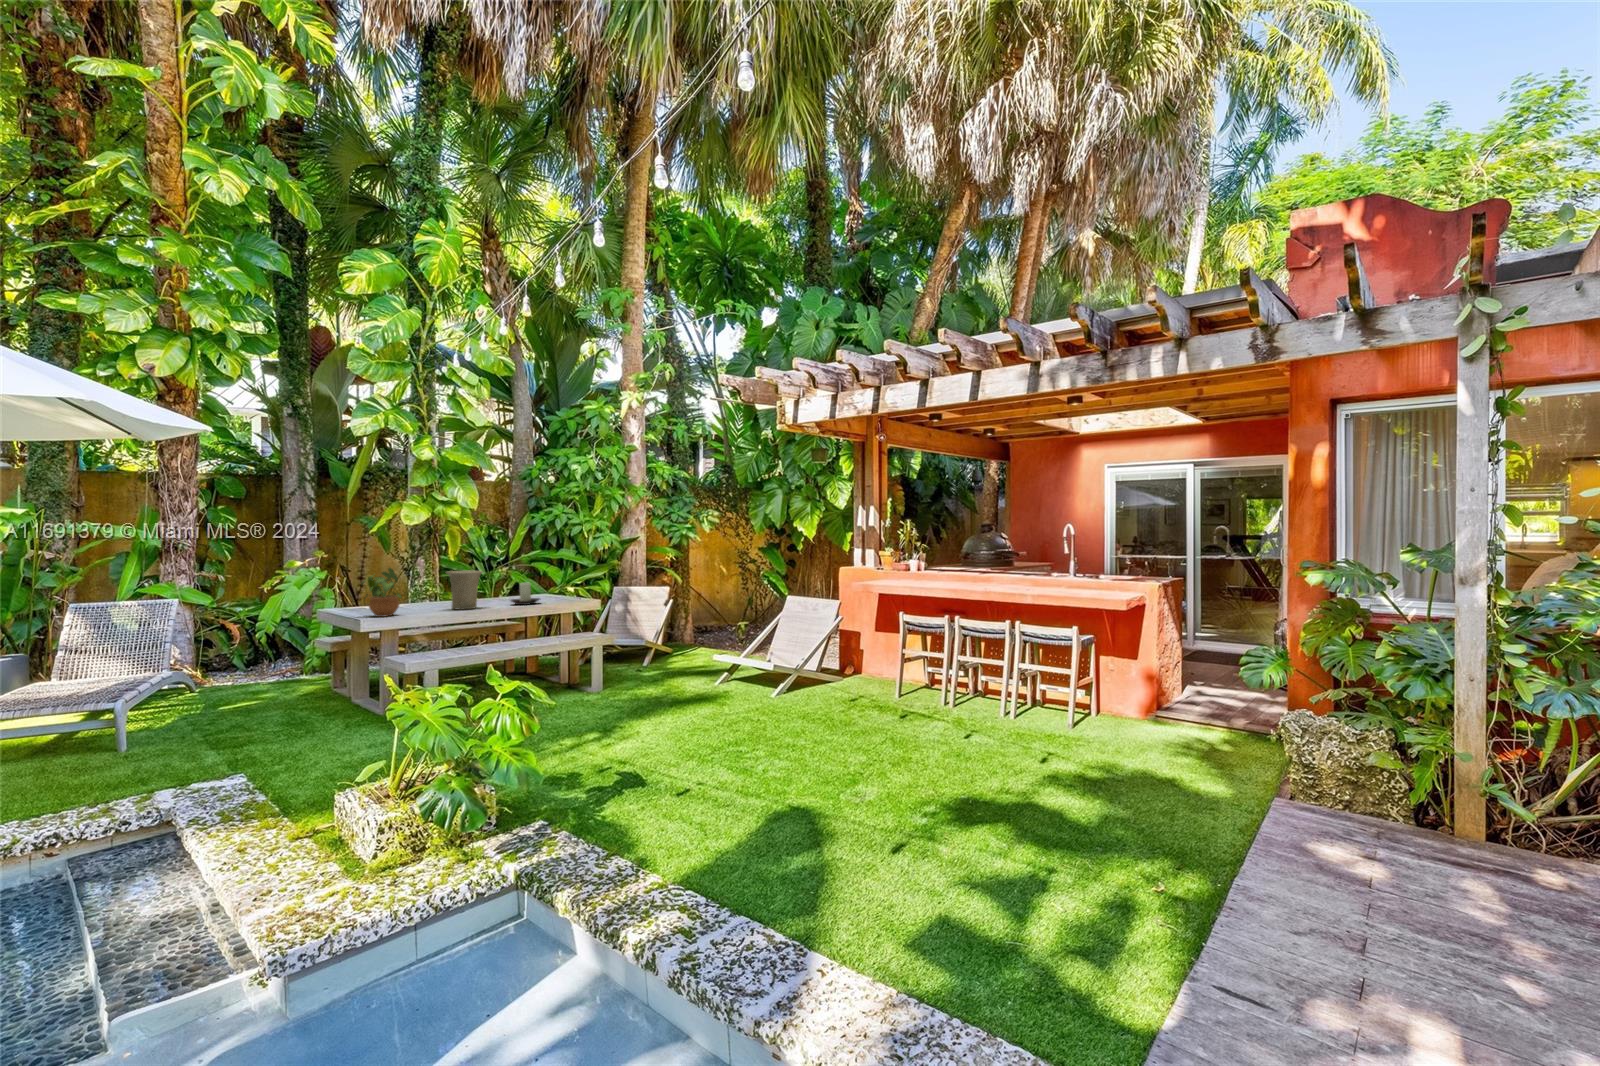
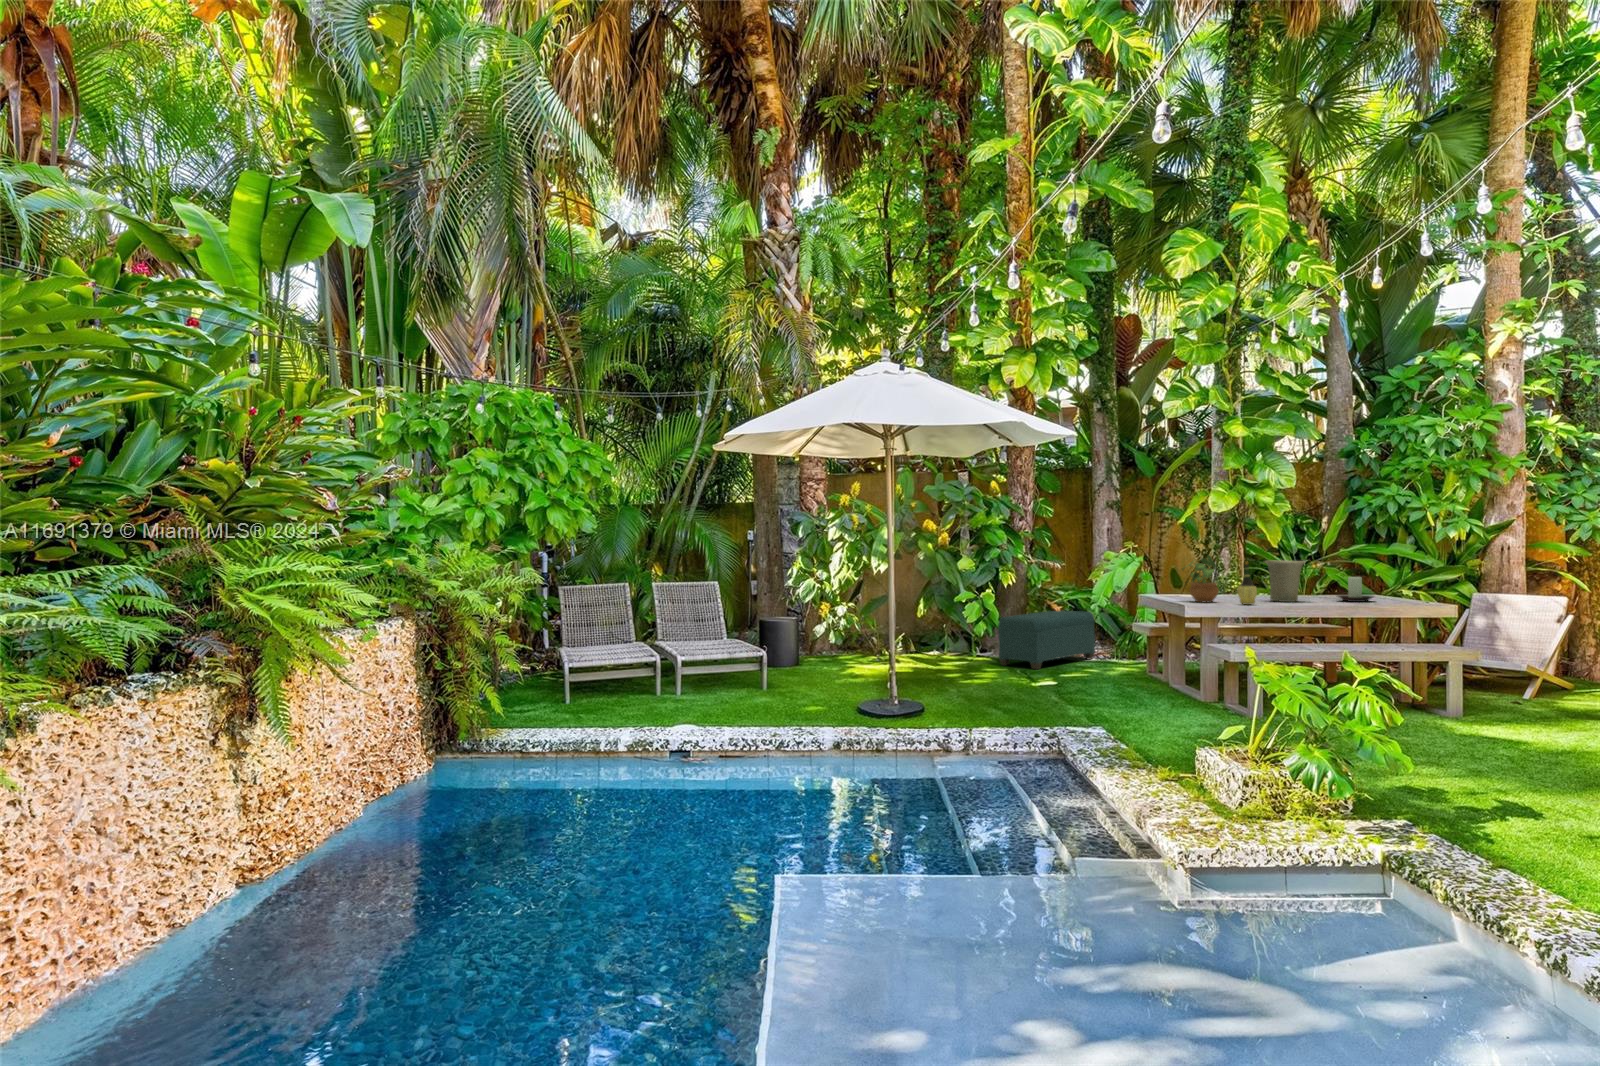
wine bottle: none [416,574,435,616] -> present [1238,562,1257,605]
bench: none [136,631,279,707] -> present [998,610,1095,669]

